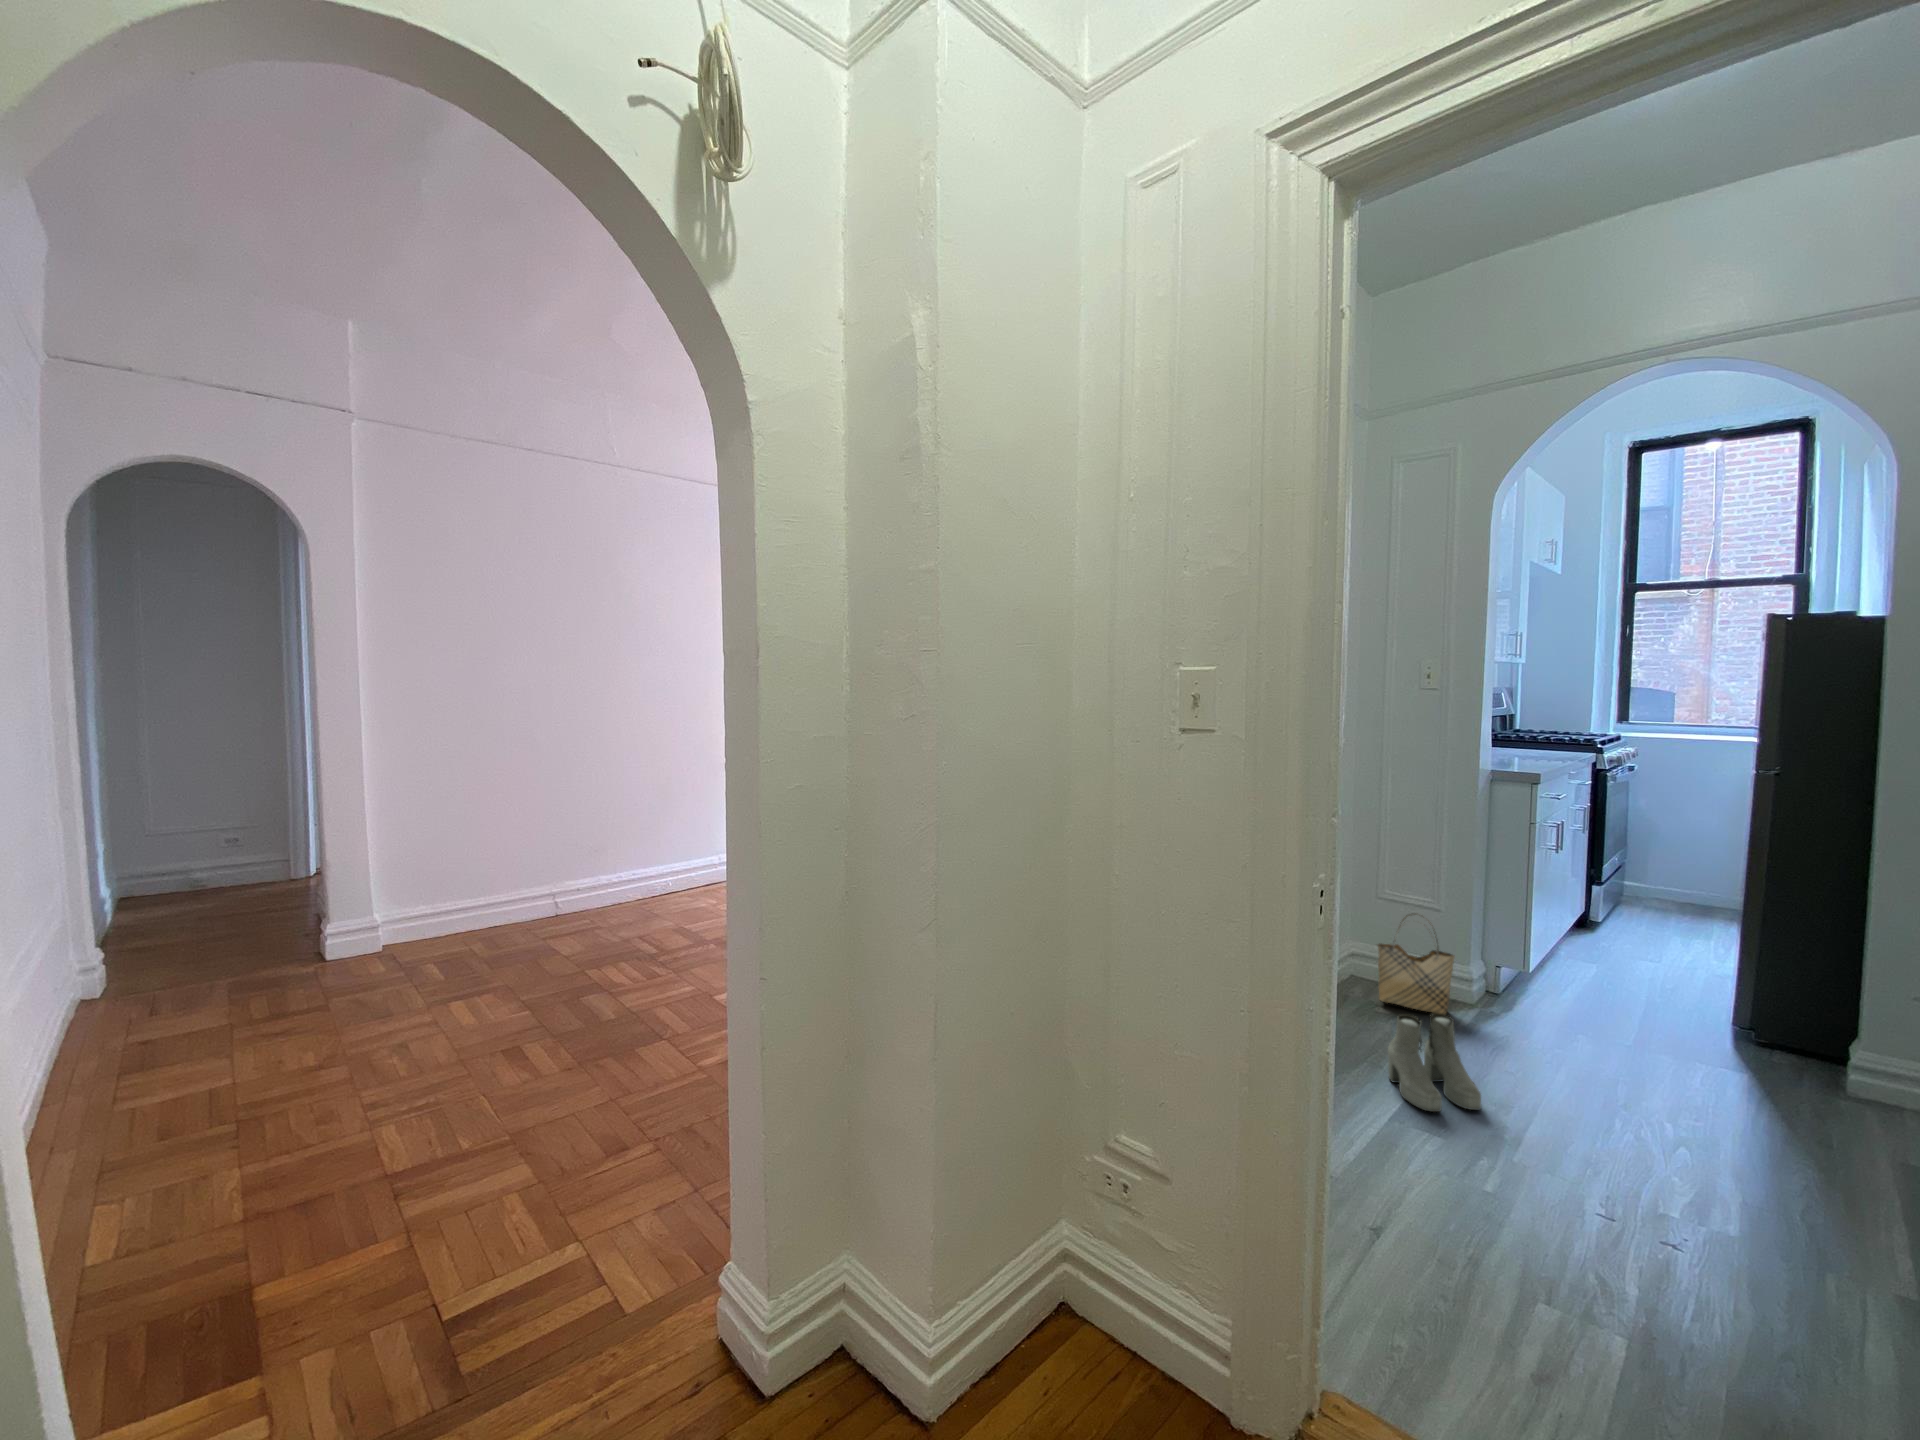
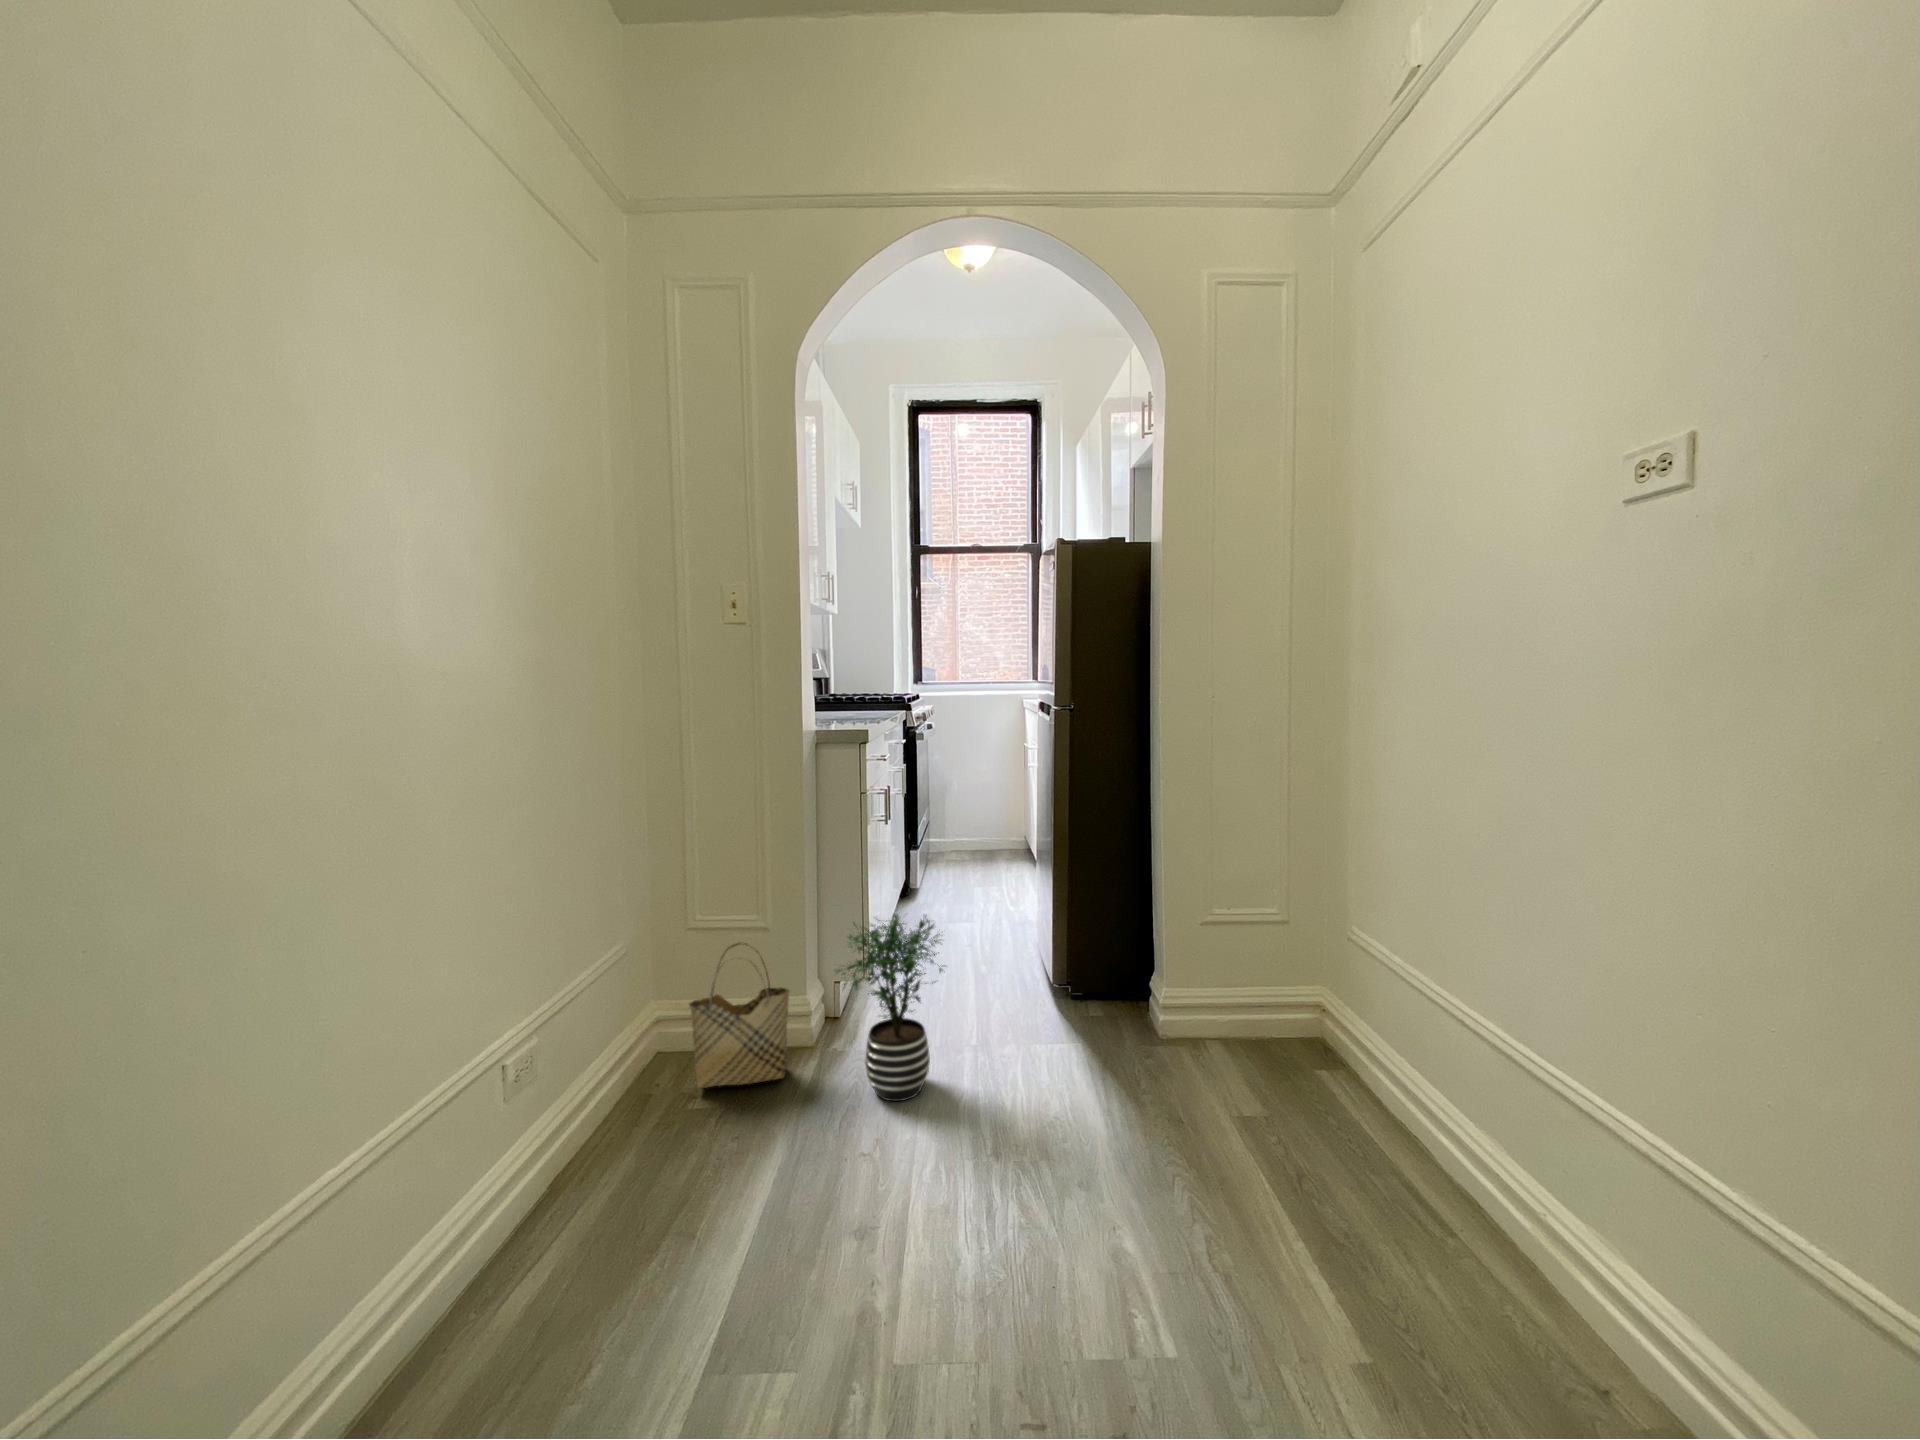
potted plant: none [1492,915,1601,1058] -> present [835,914,943,1101]
boots: present [1388,1013,1481,1112] -> none [697,1117,838,1324]

